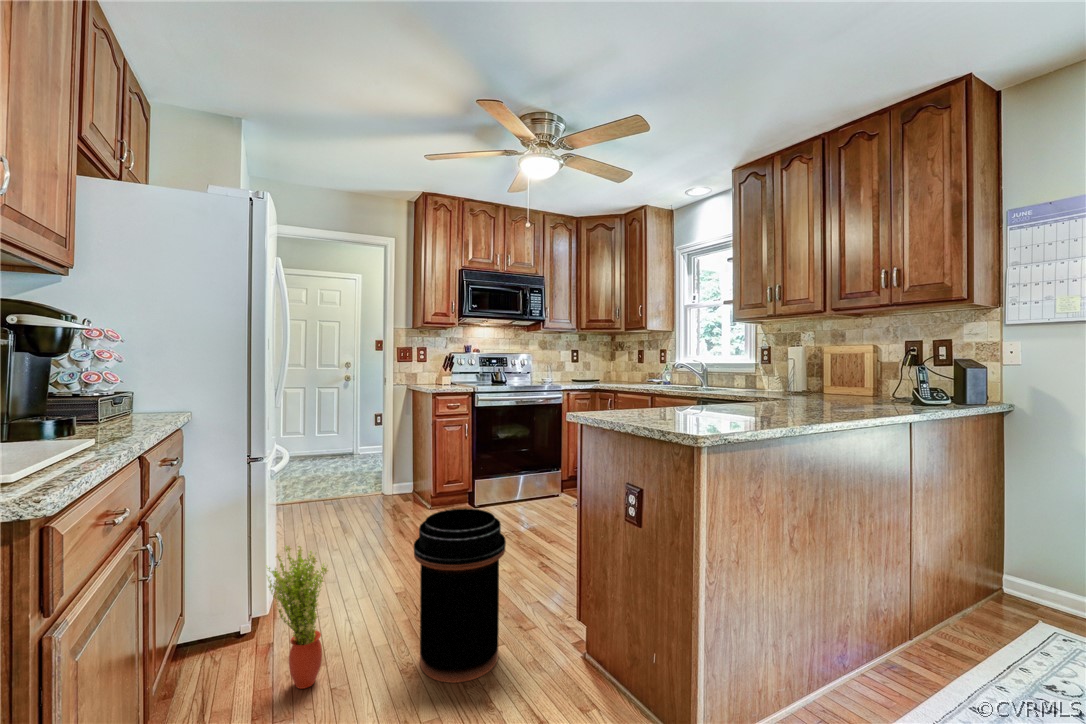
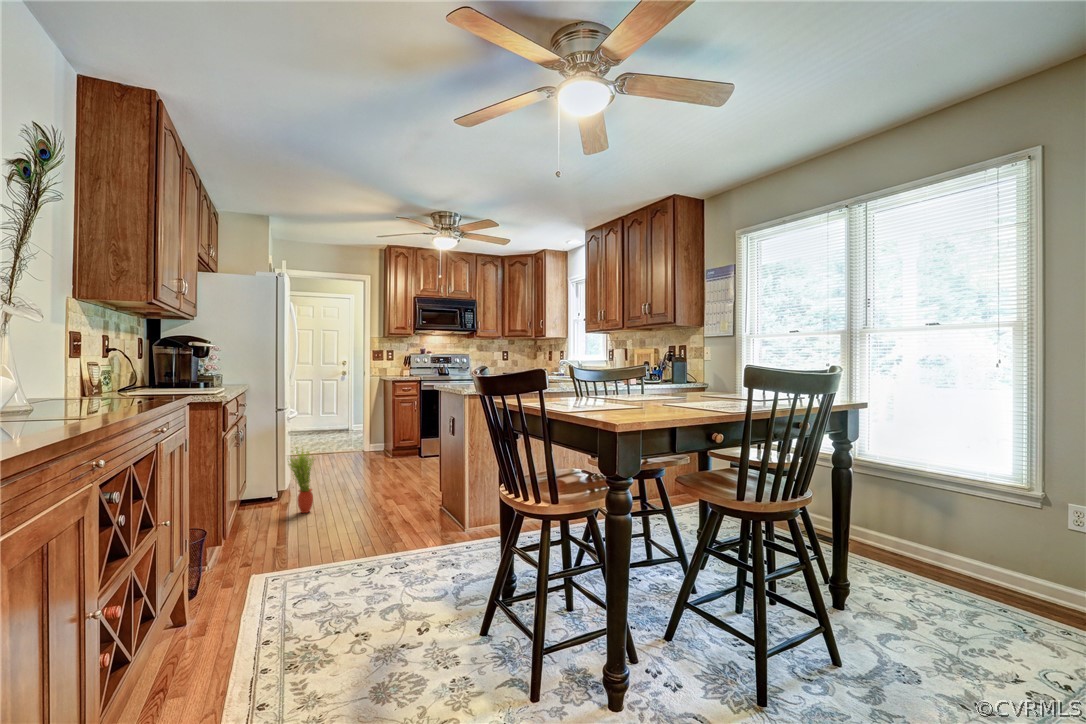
trash can: present [414,508,506,683] -> none [358,435,405,512]

